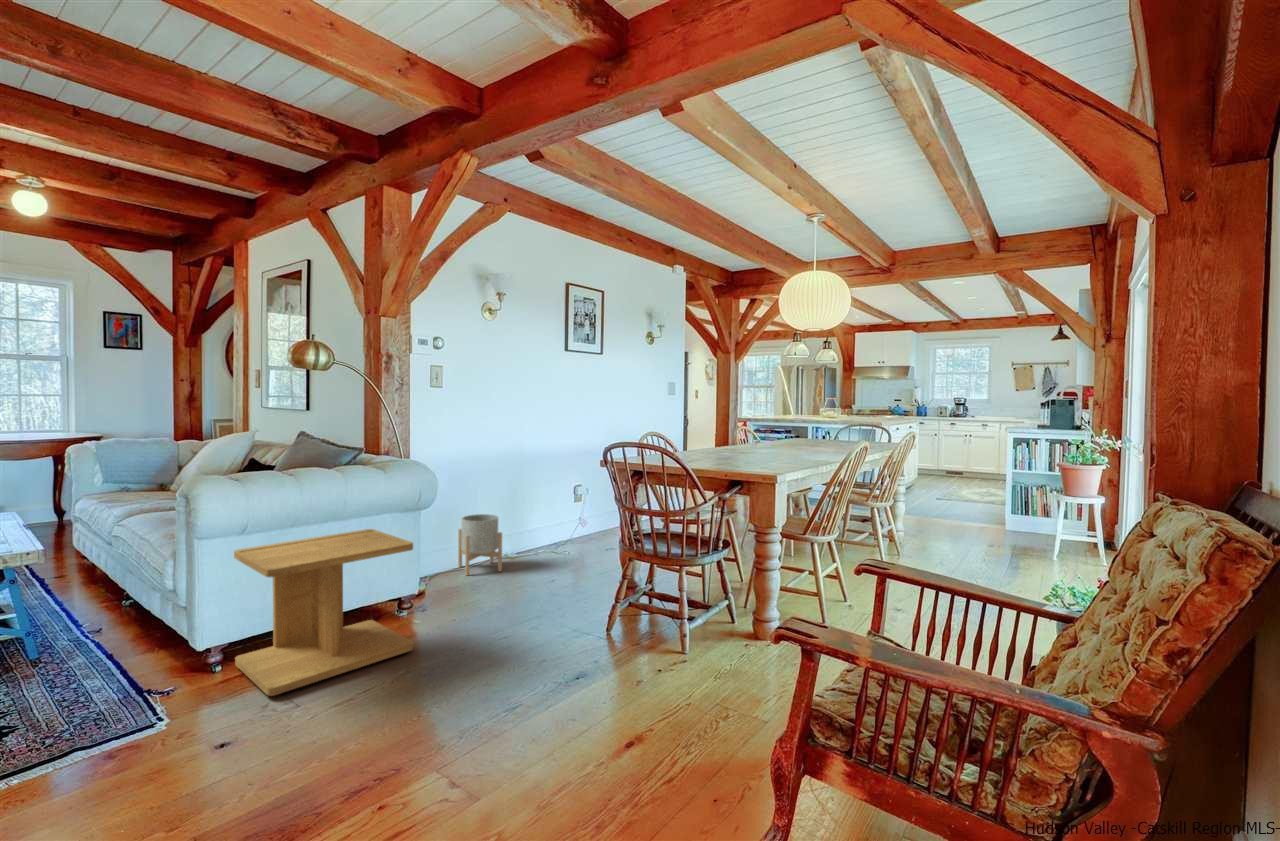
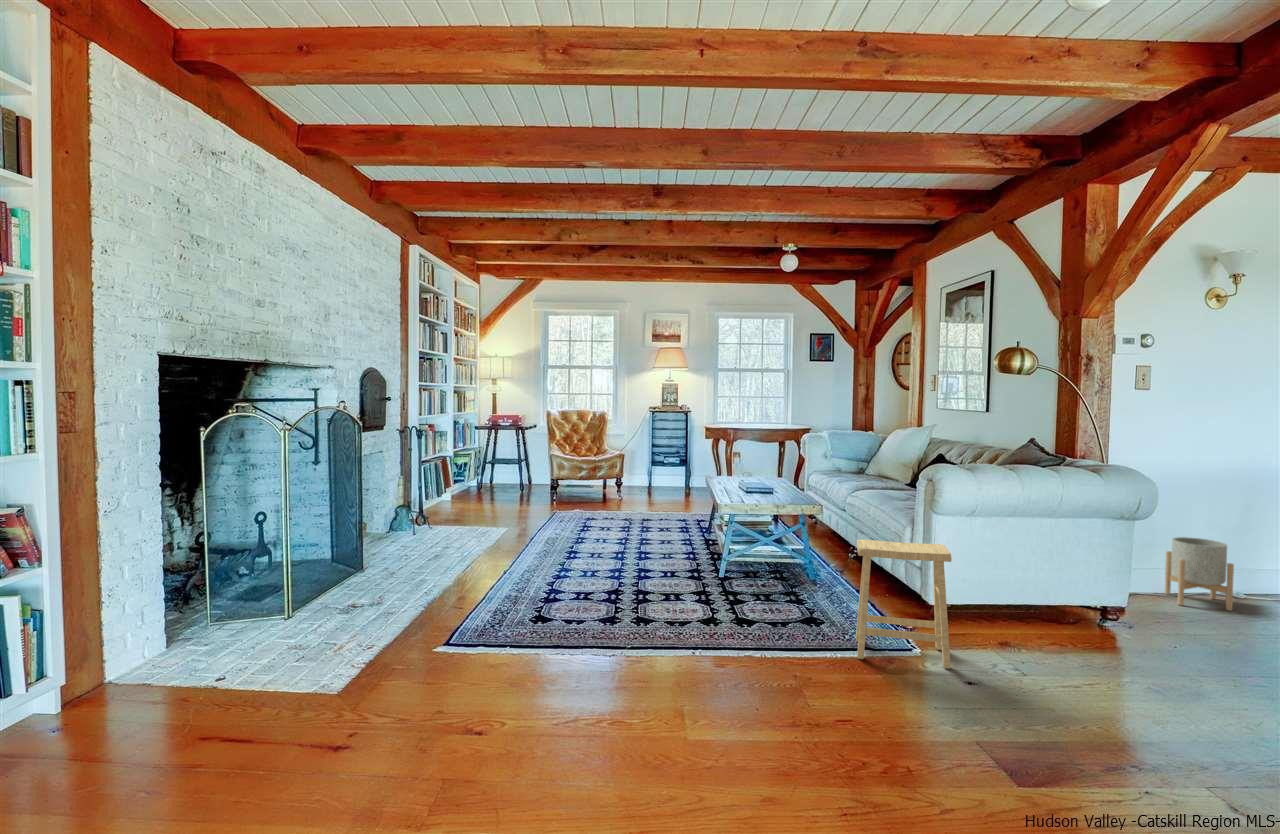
side table: present [234,529,413,696] -> none [958,529,1137,661]
footstool: none [39,578,199,776] -> present [856,539,951,669]

